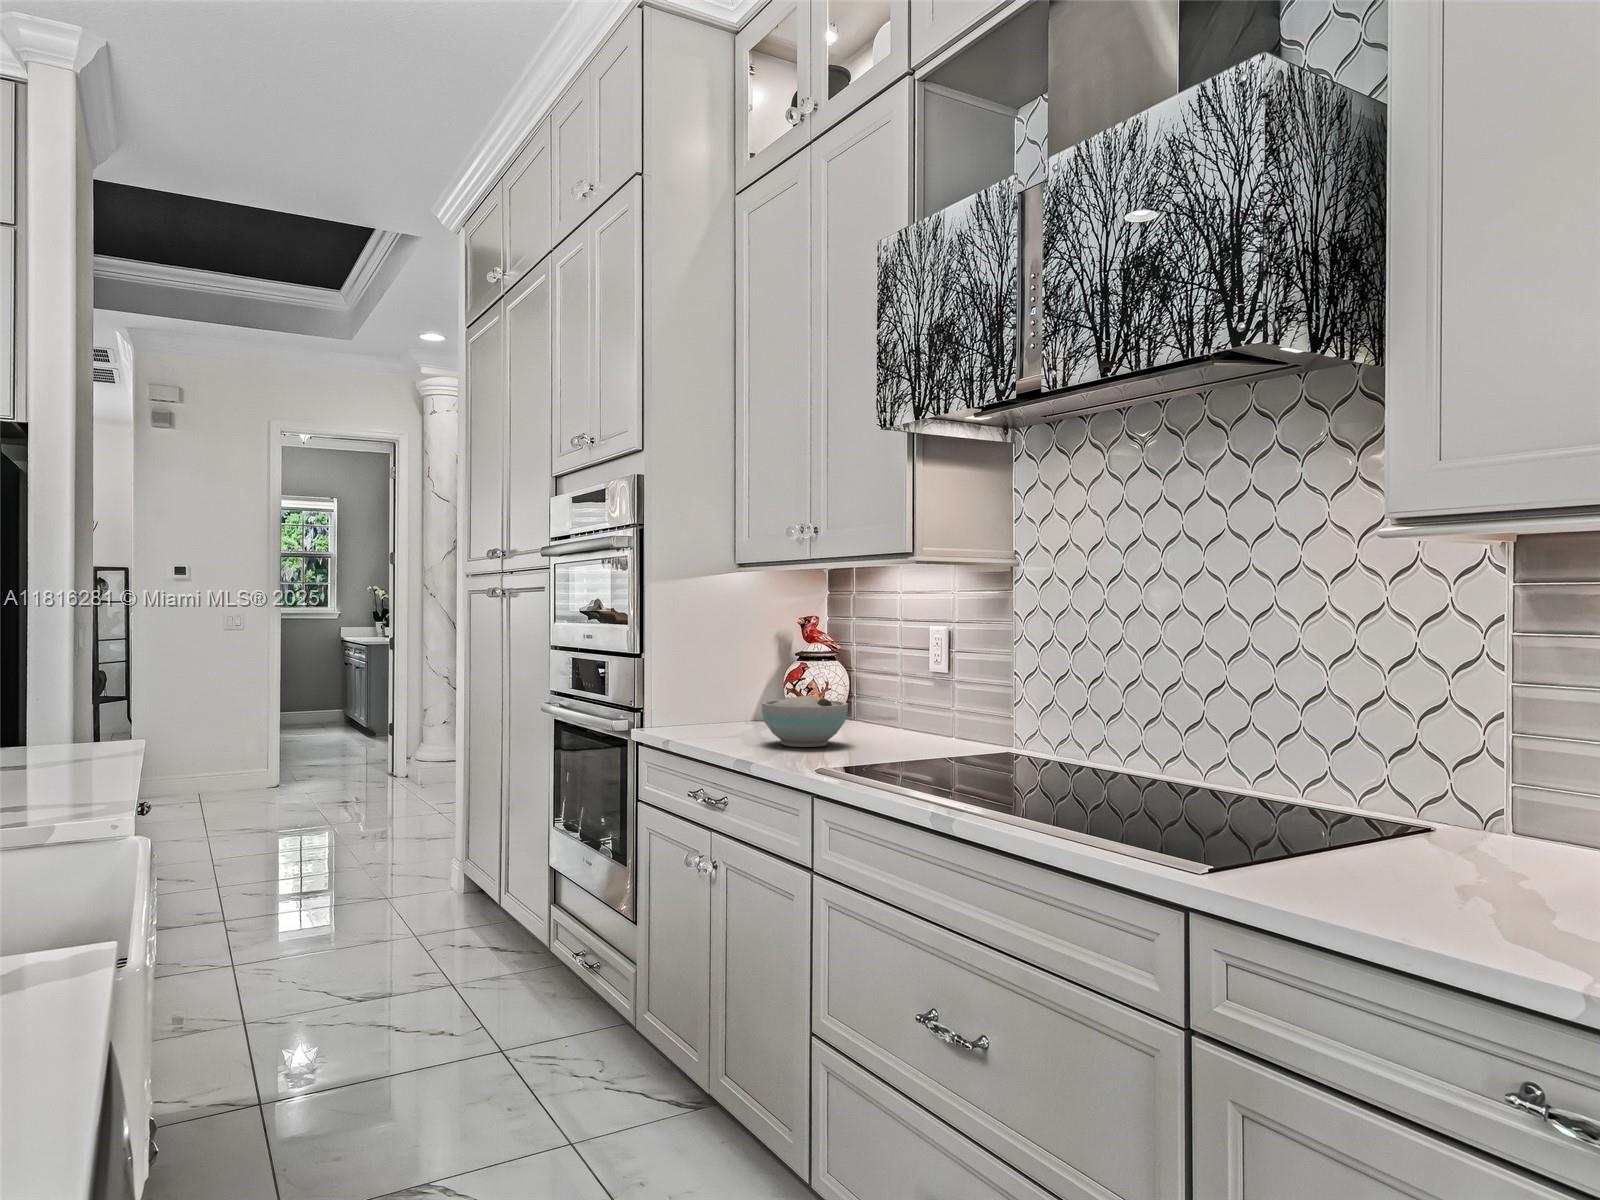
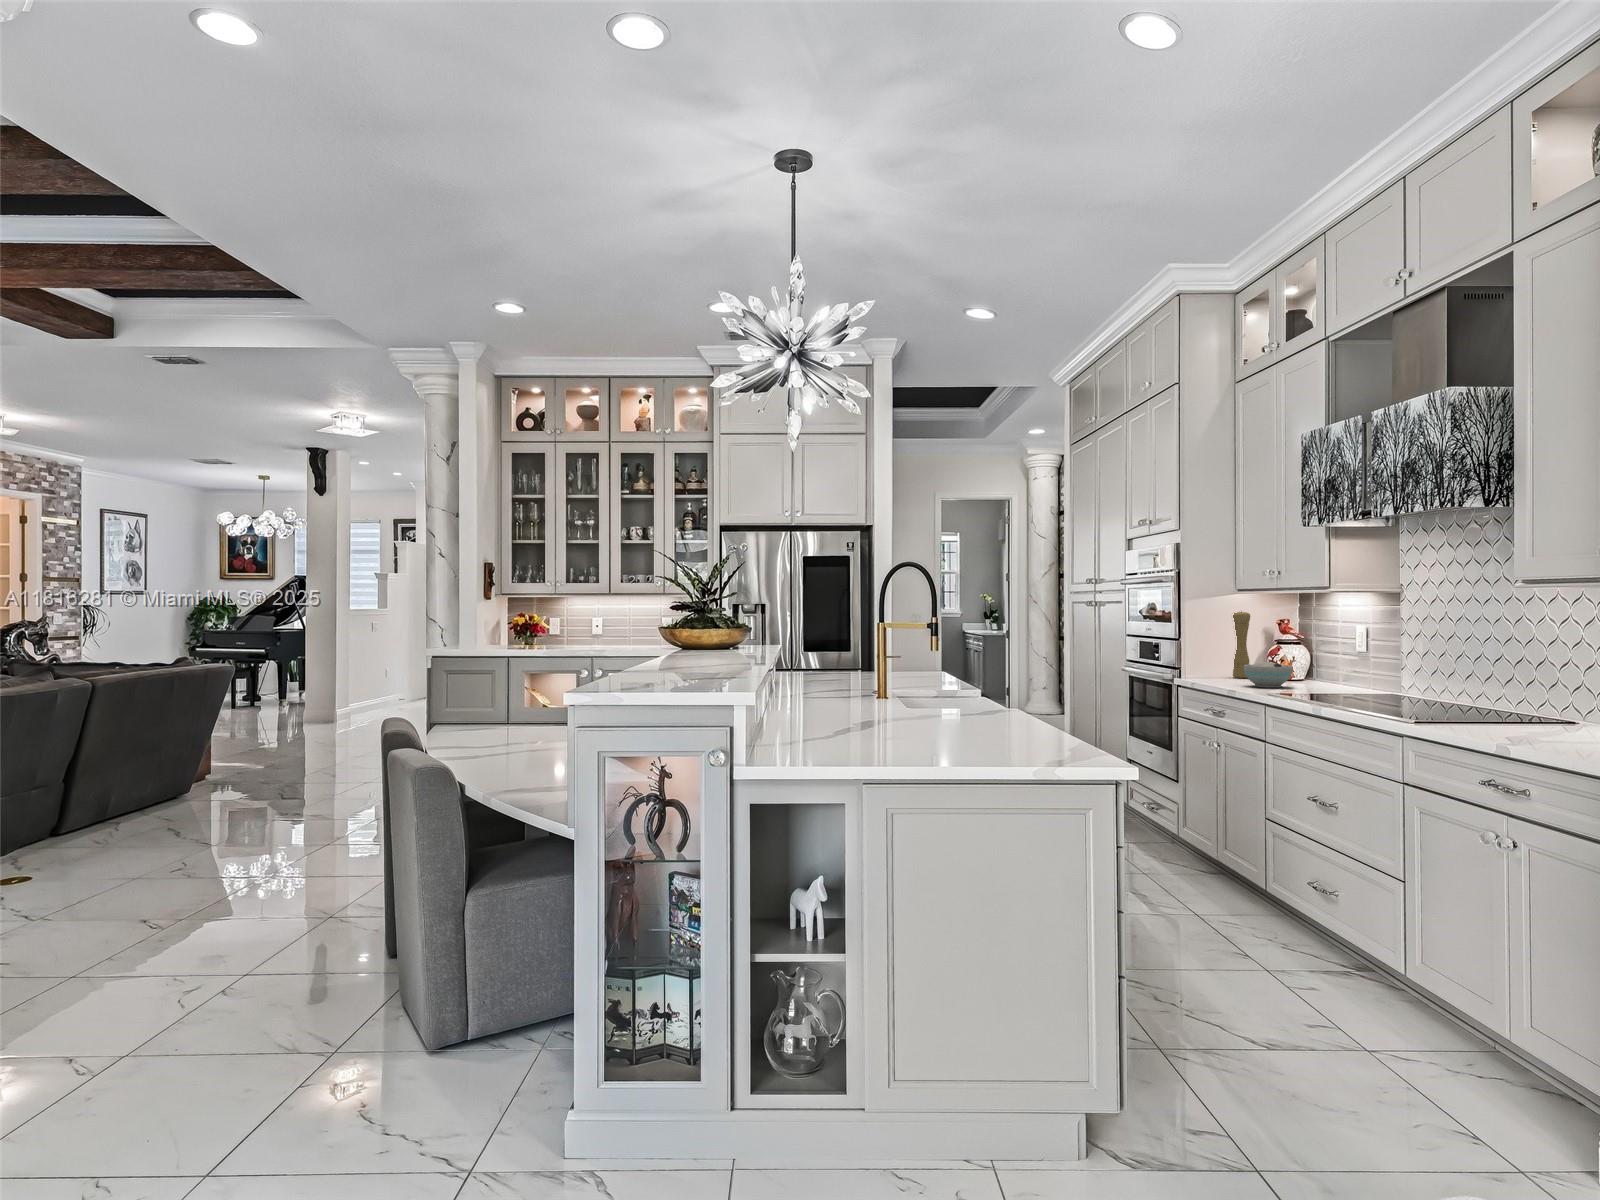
pepper mill: none [729,600,760,721] -> present [1233,611,1250,678]

